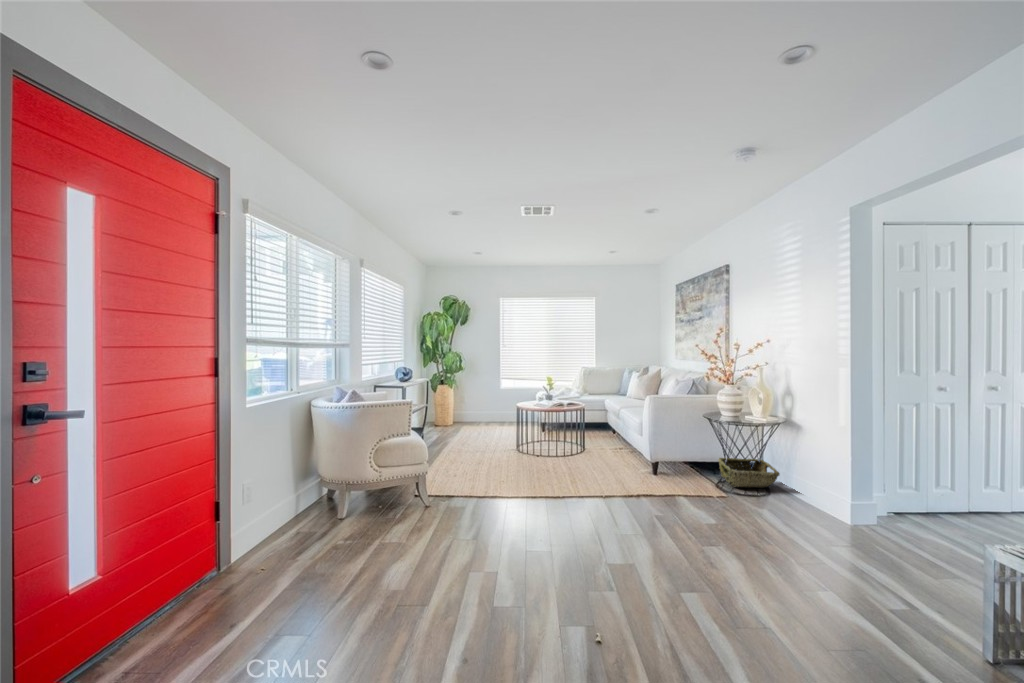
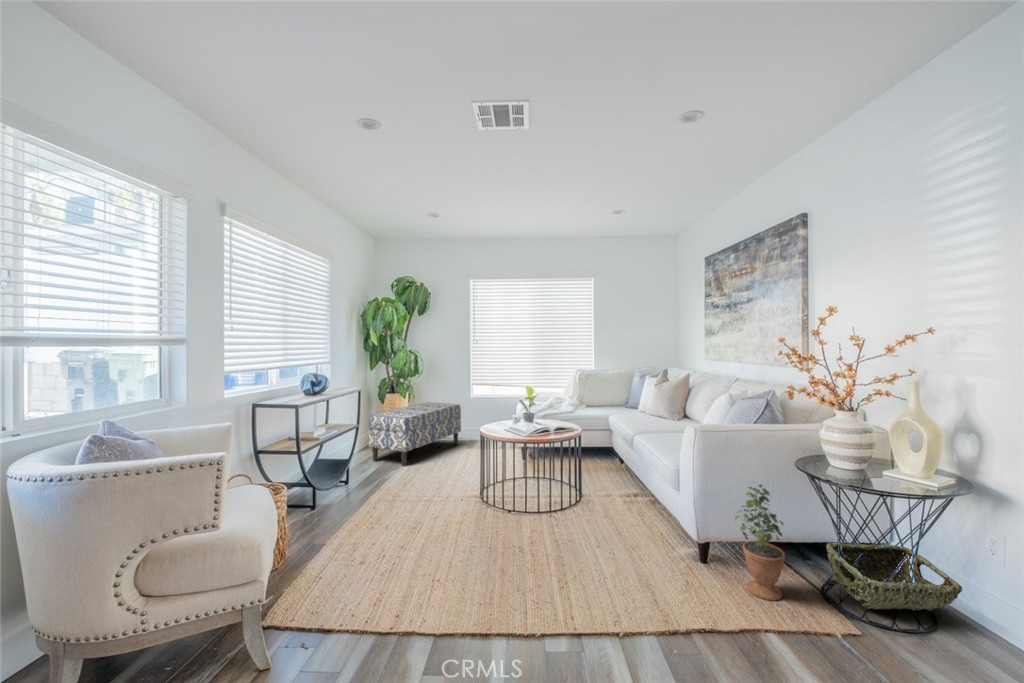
bench: none [430,392,493,436] -> present [369,402,461,466]
potted plant: none [668,425,694,485] -> present [735,484,785,601]

